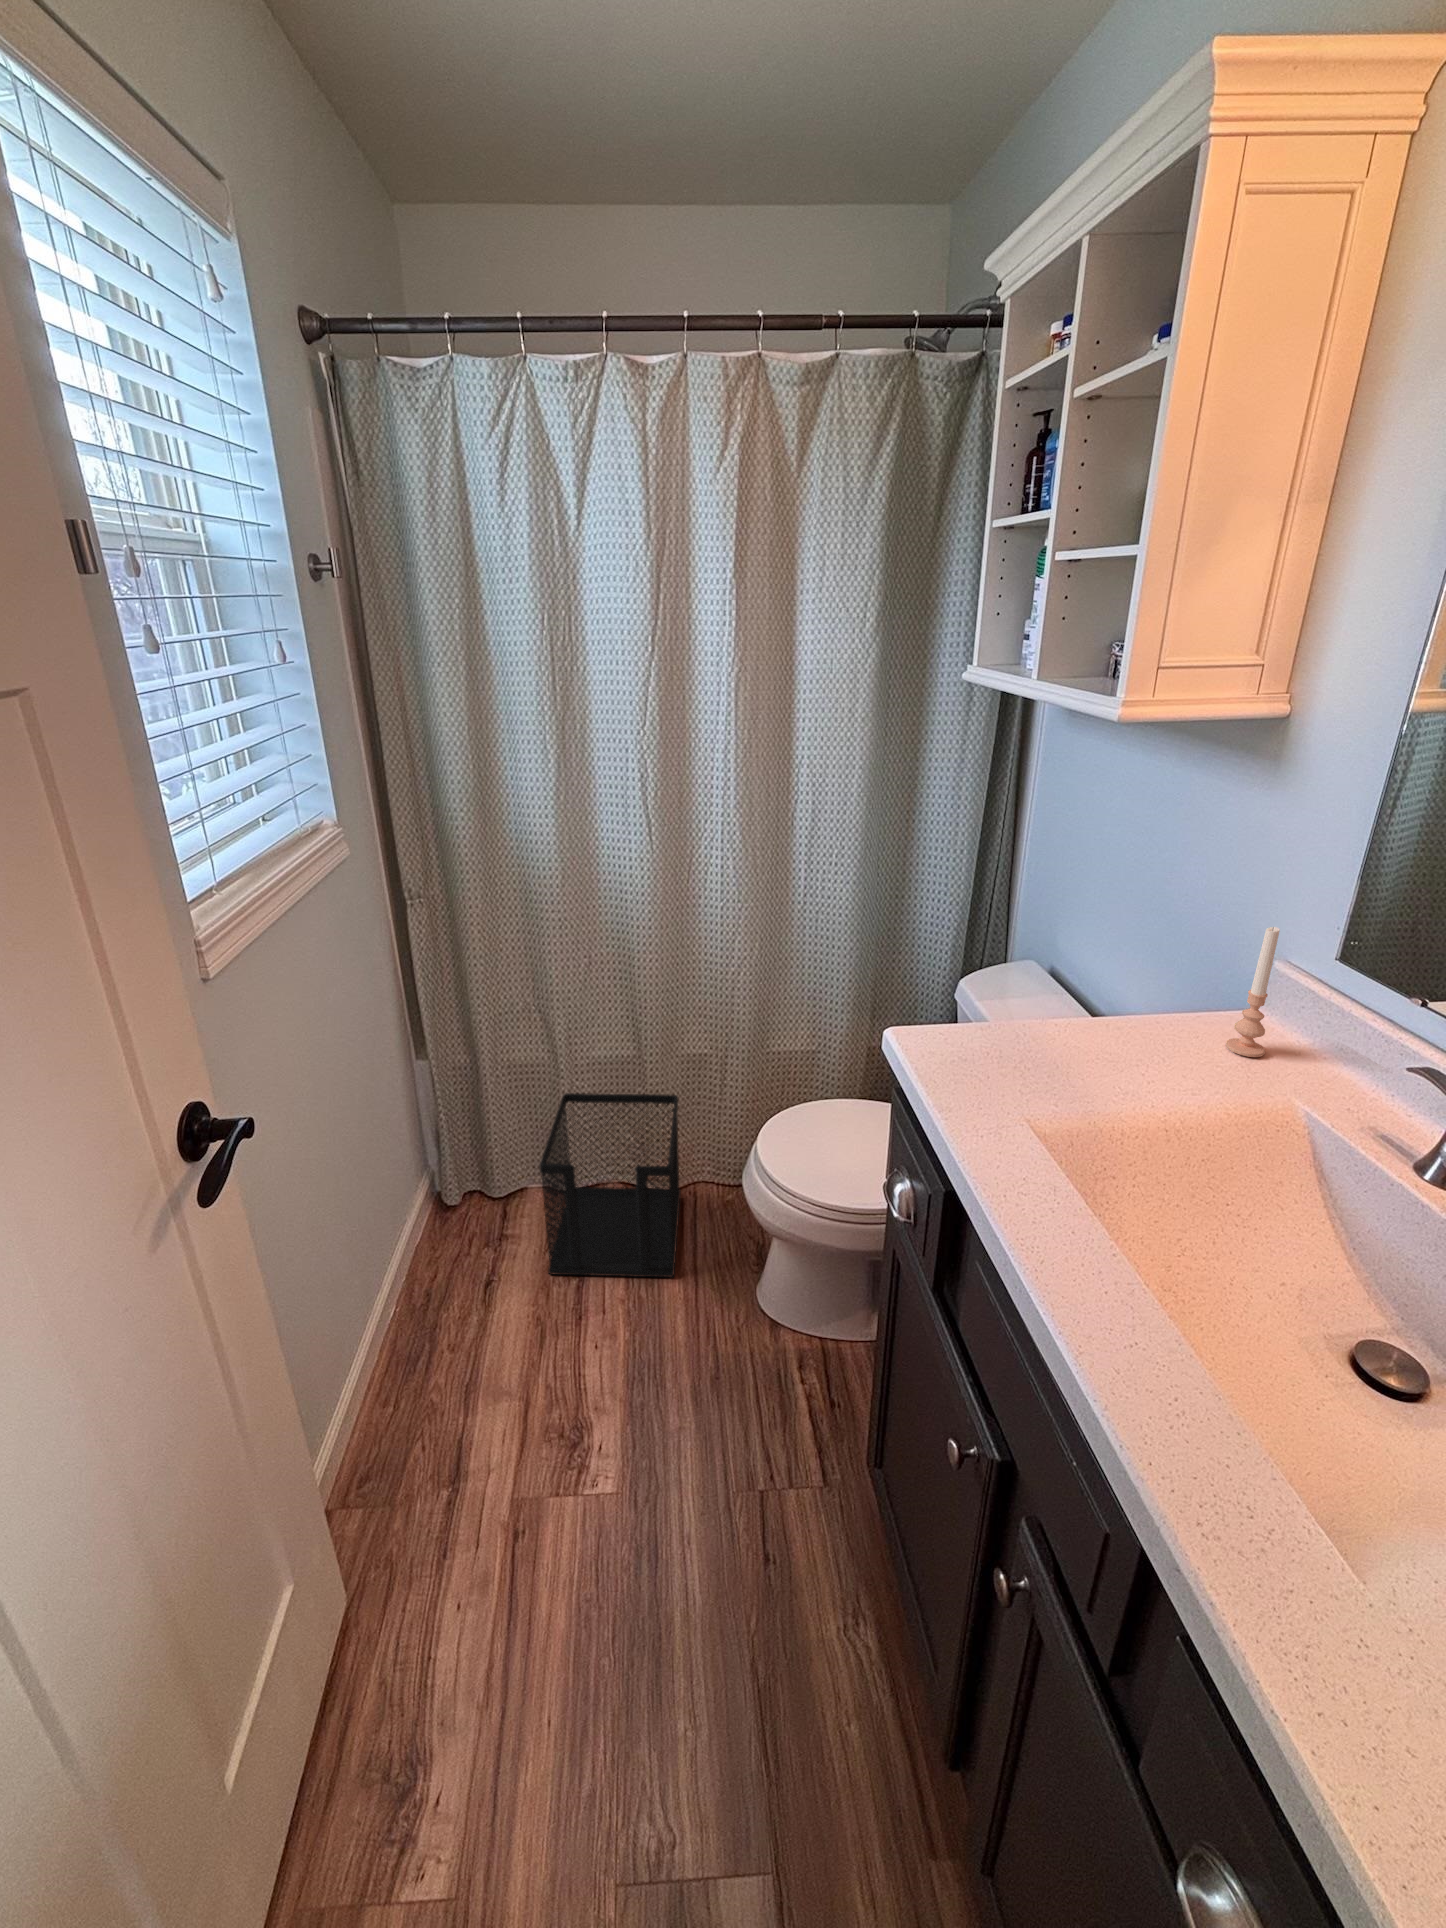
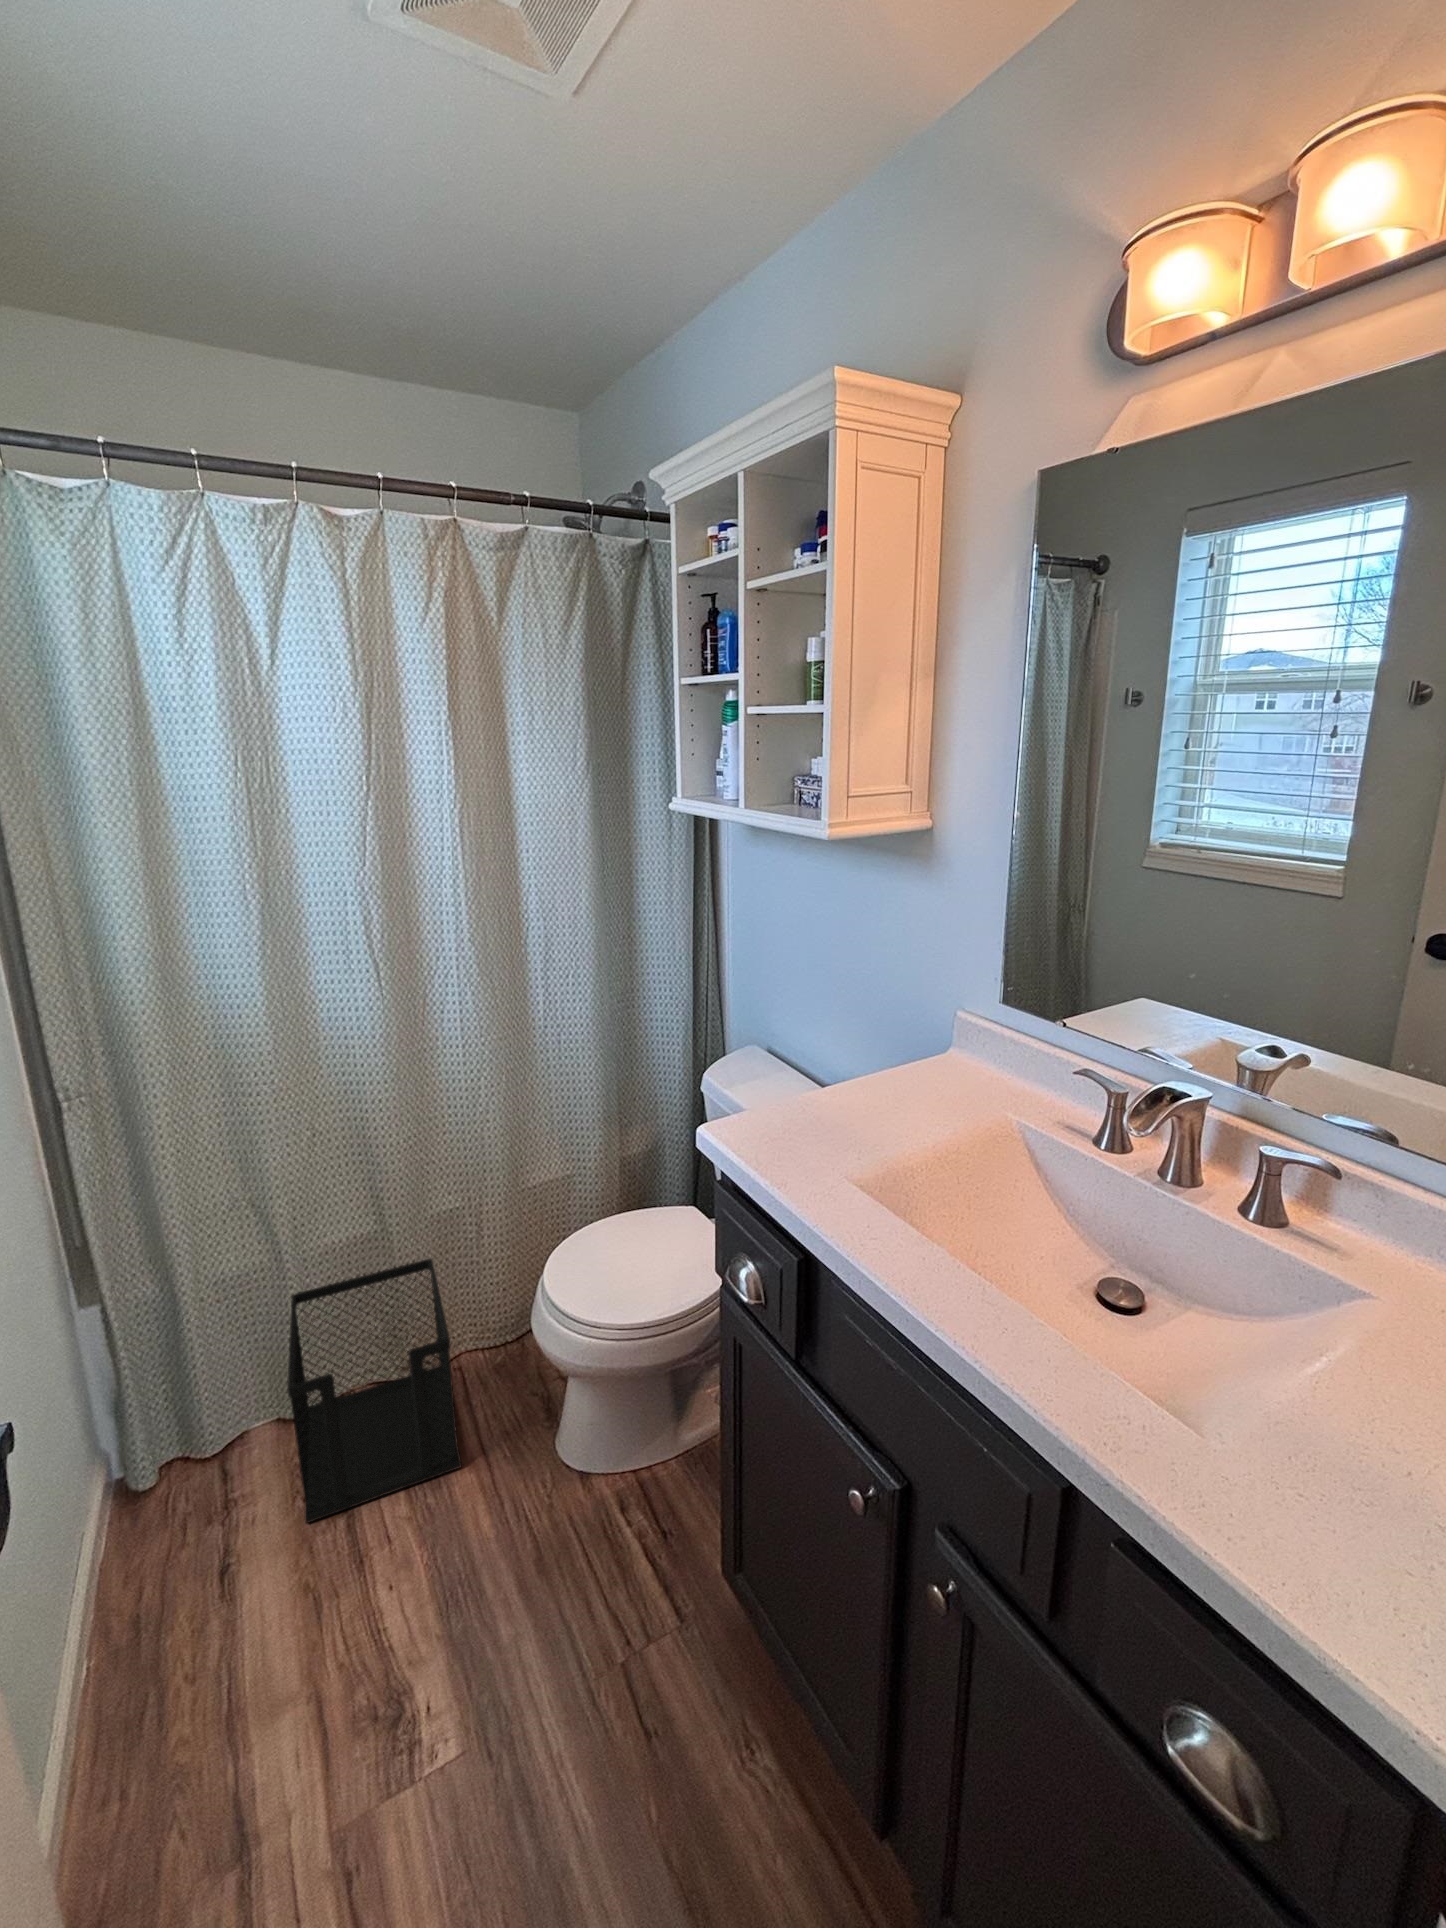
candle: present [1226,927,1280,1057] -> none [951,983,978,1087]

